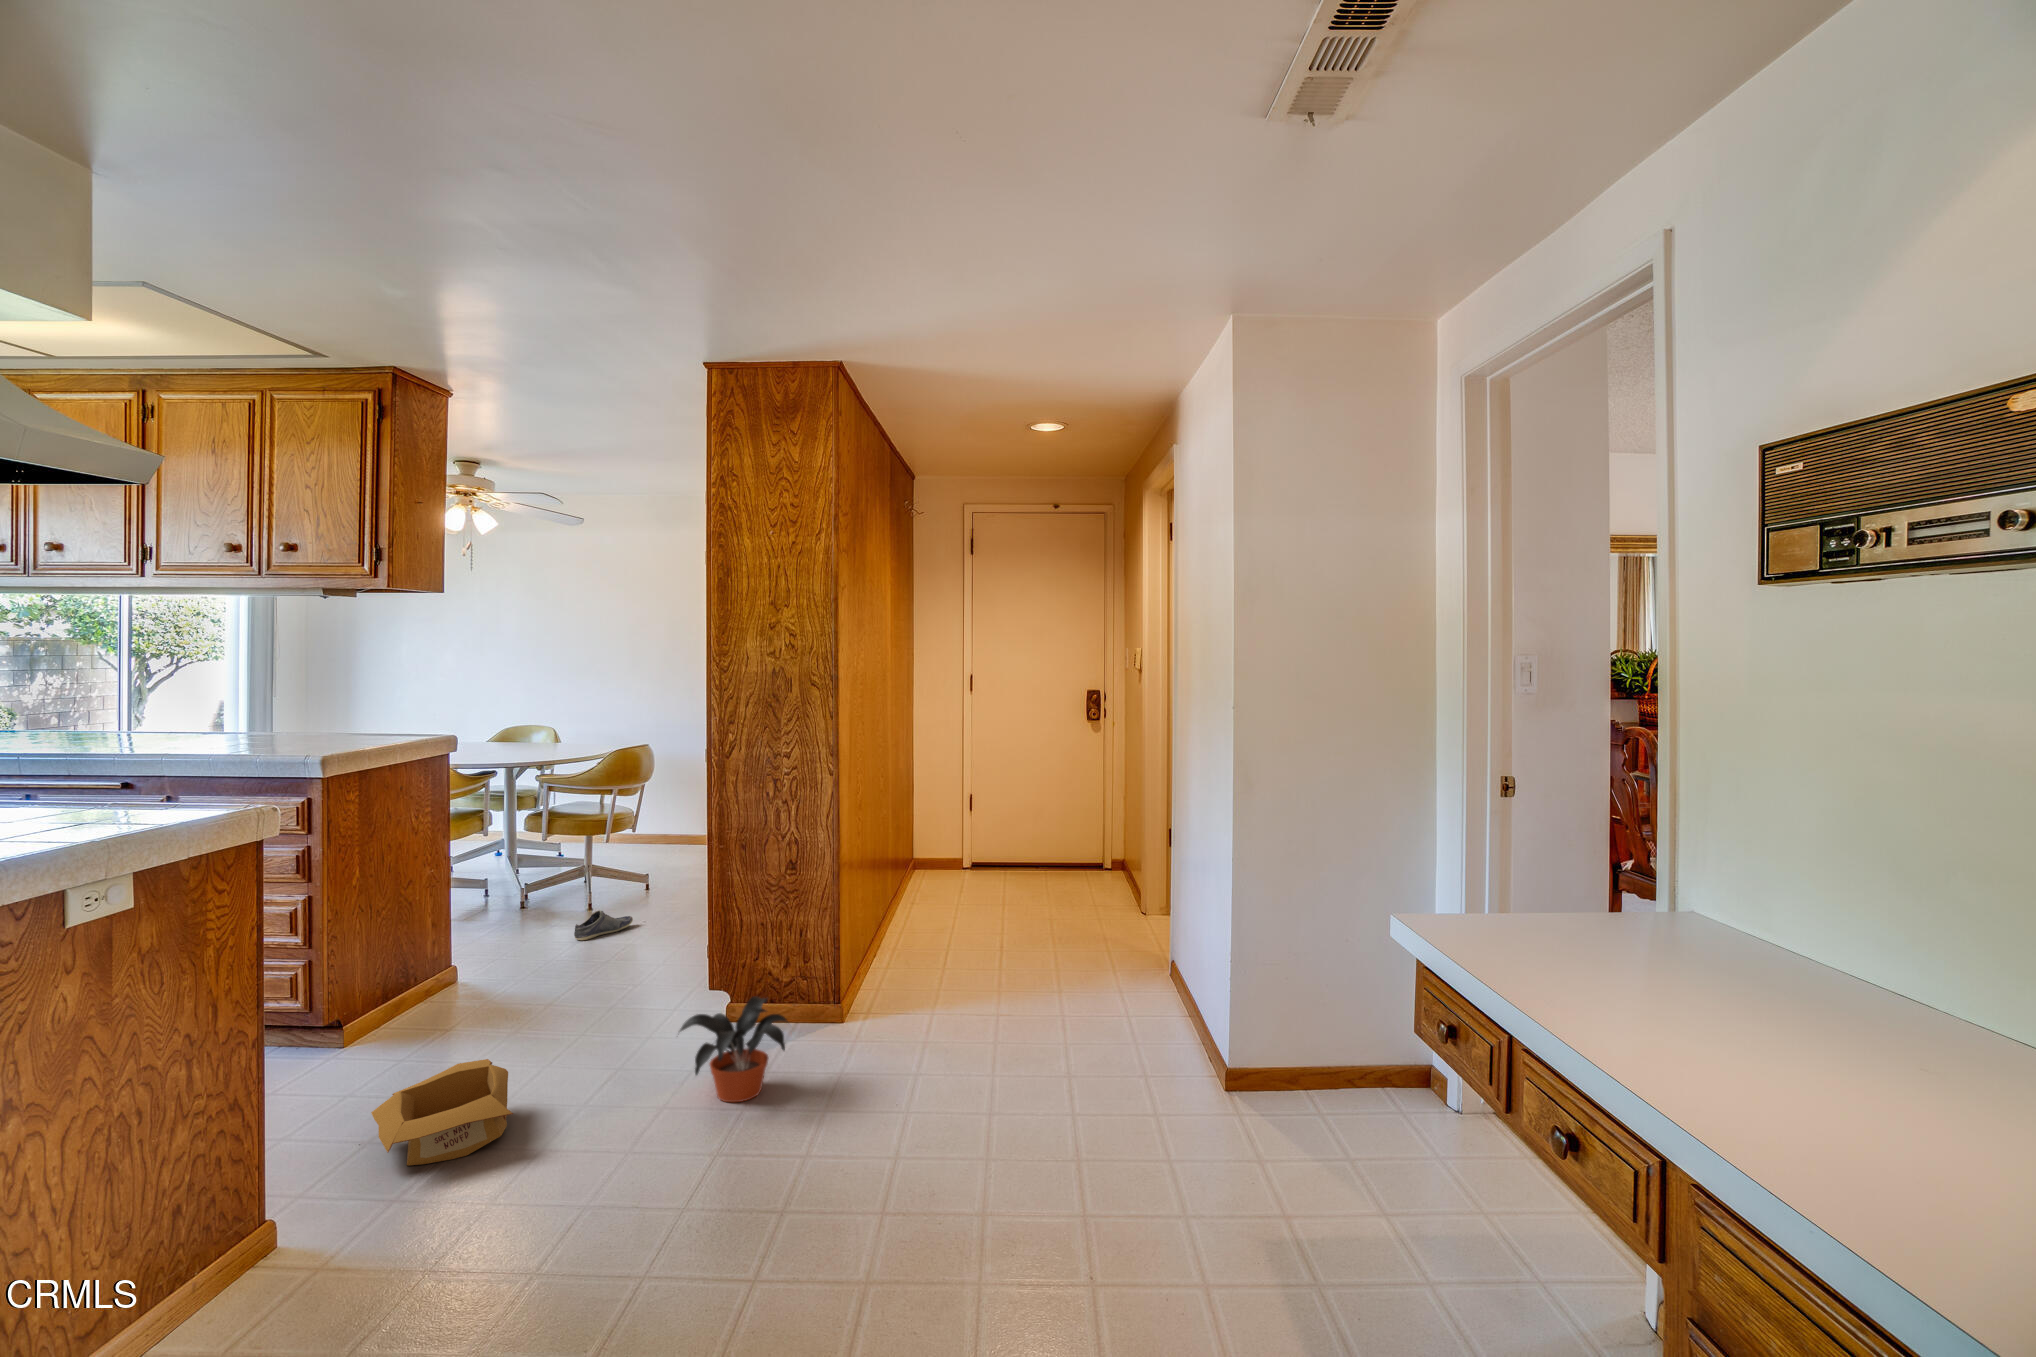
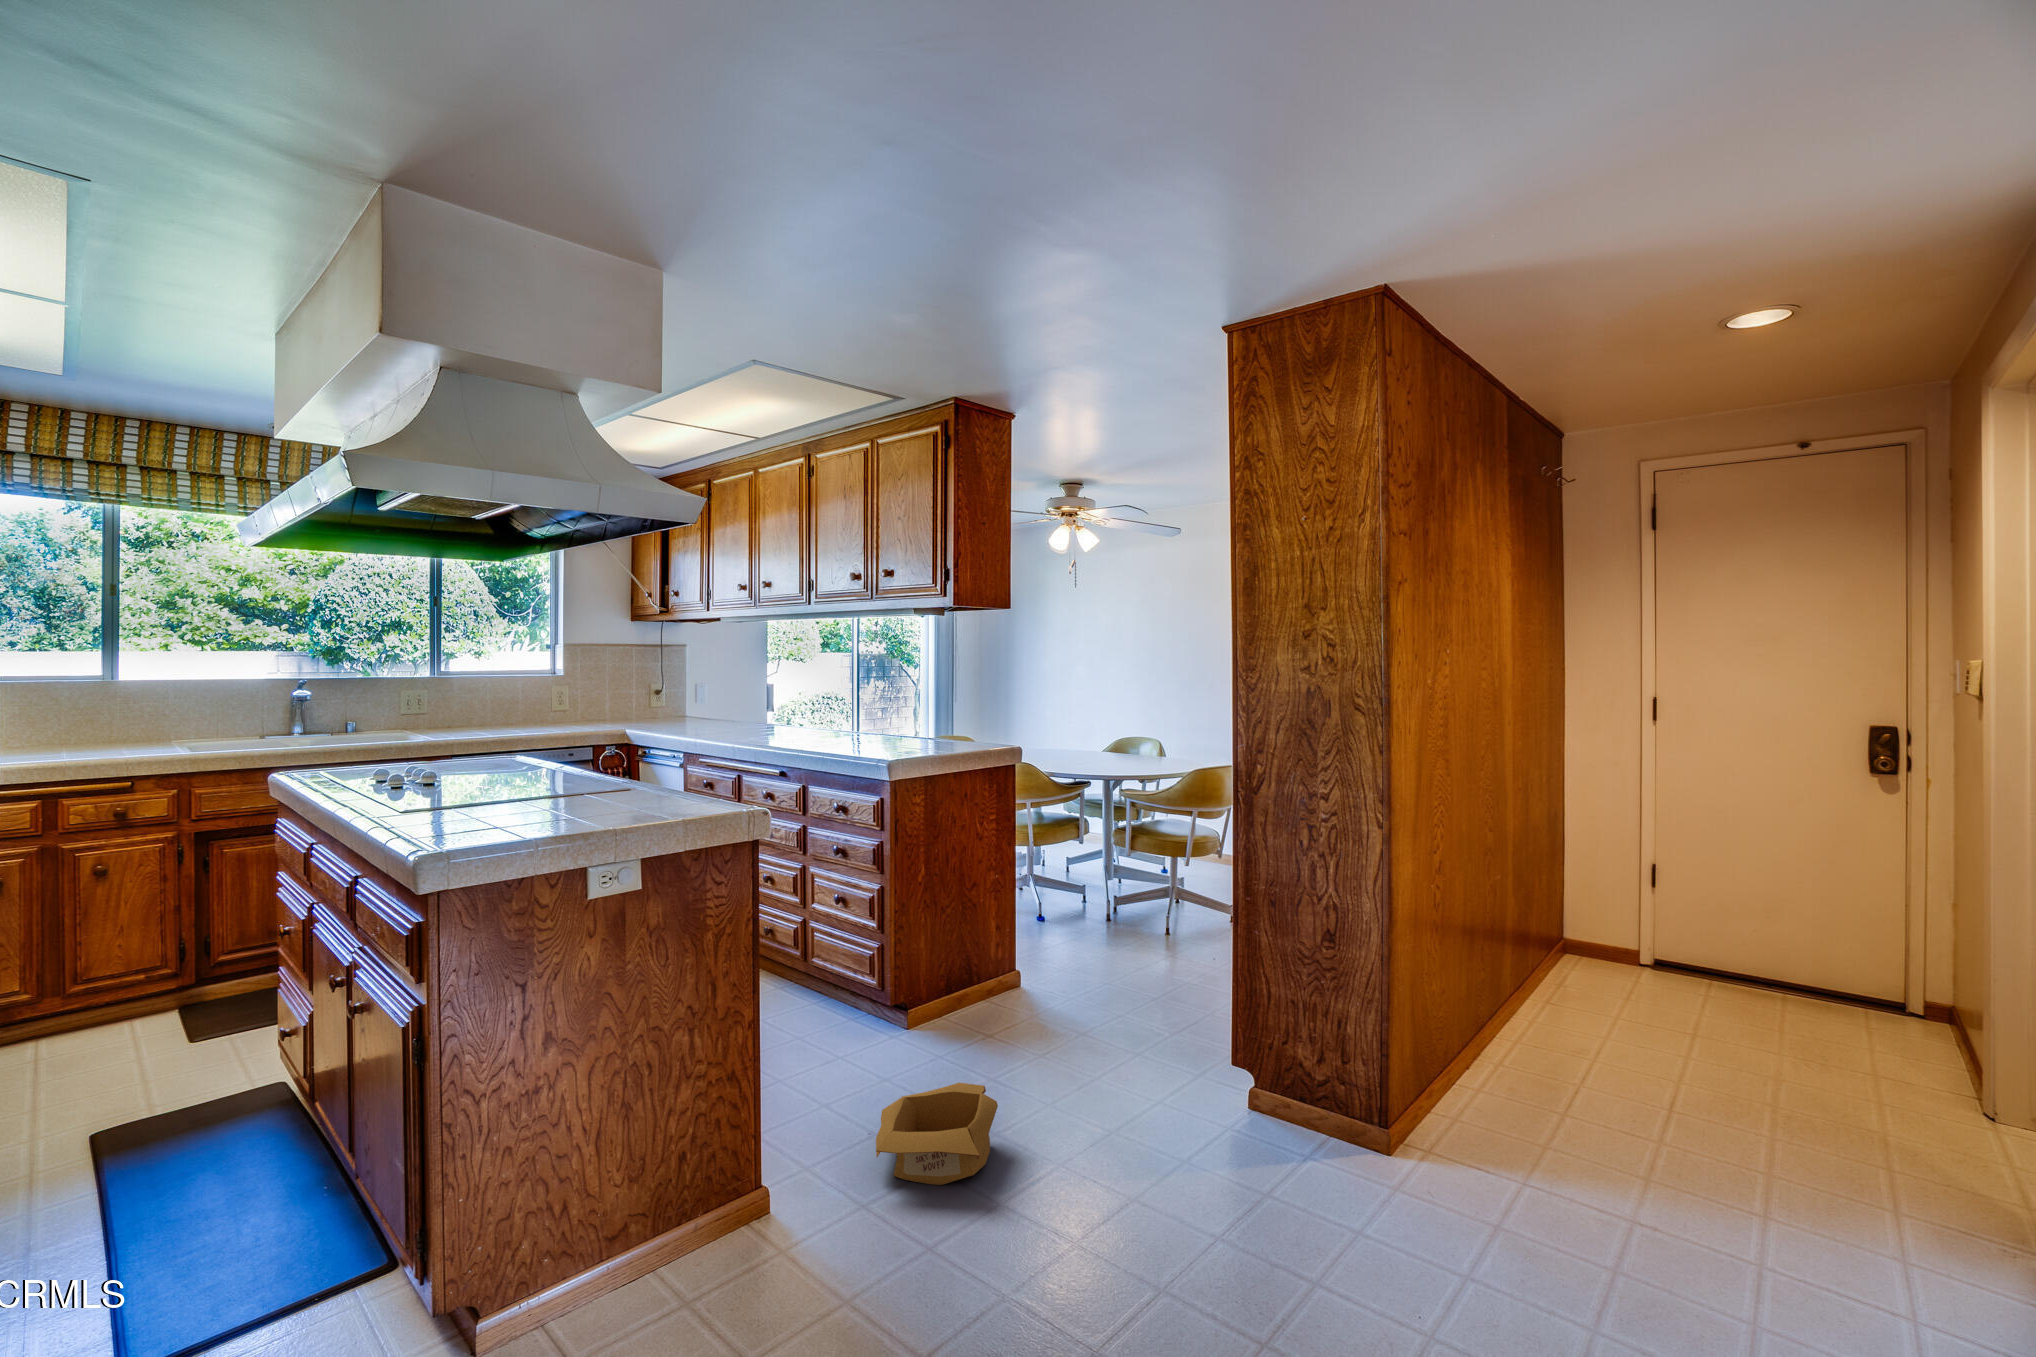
shoe: present [574,910,633,940] -> none [1135,942,1196,971]
potted plant: present [680,996,787,1103] -> none [1157,1094,1295,1226]

